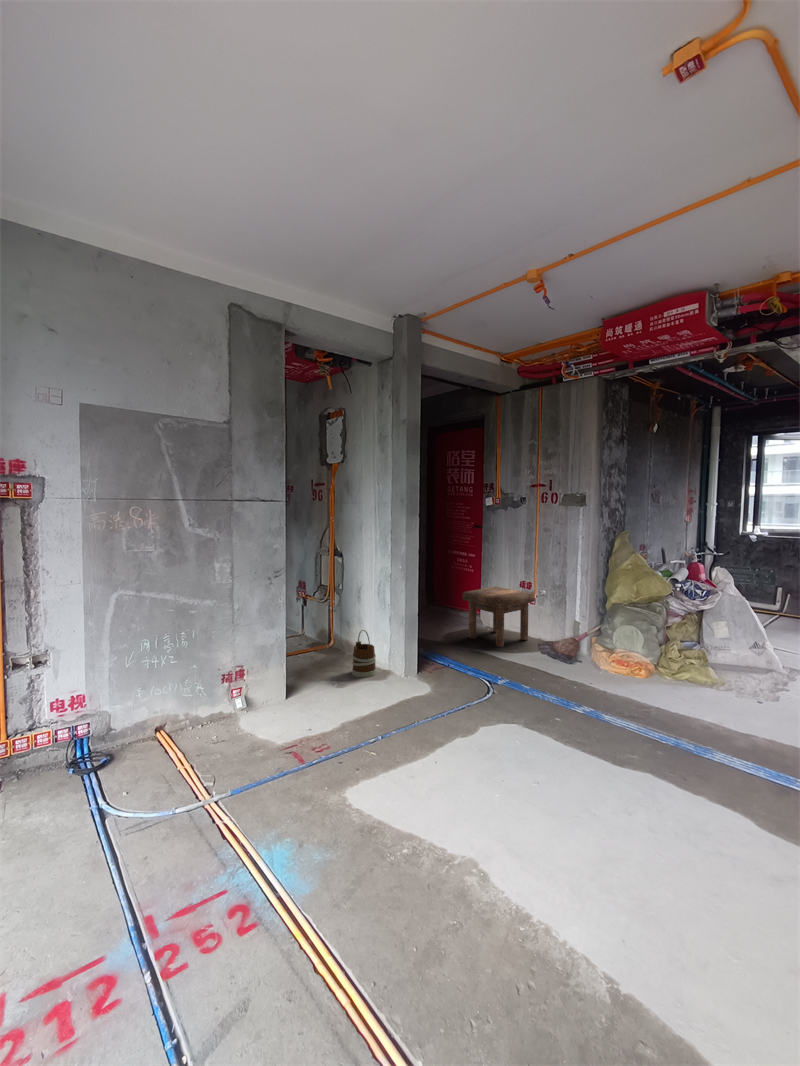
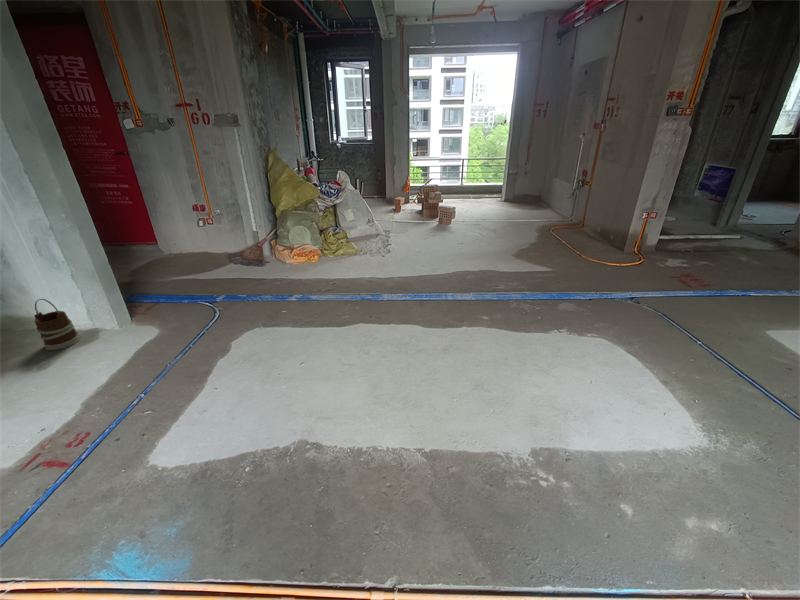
stool: present [463,587,534,647] -> none [137,215,216,270]

